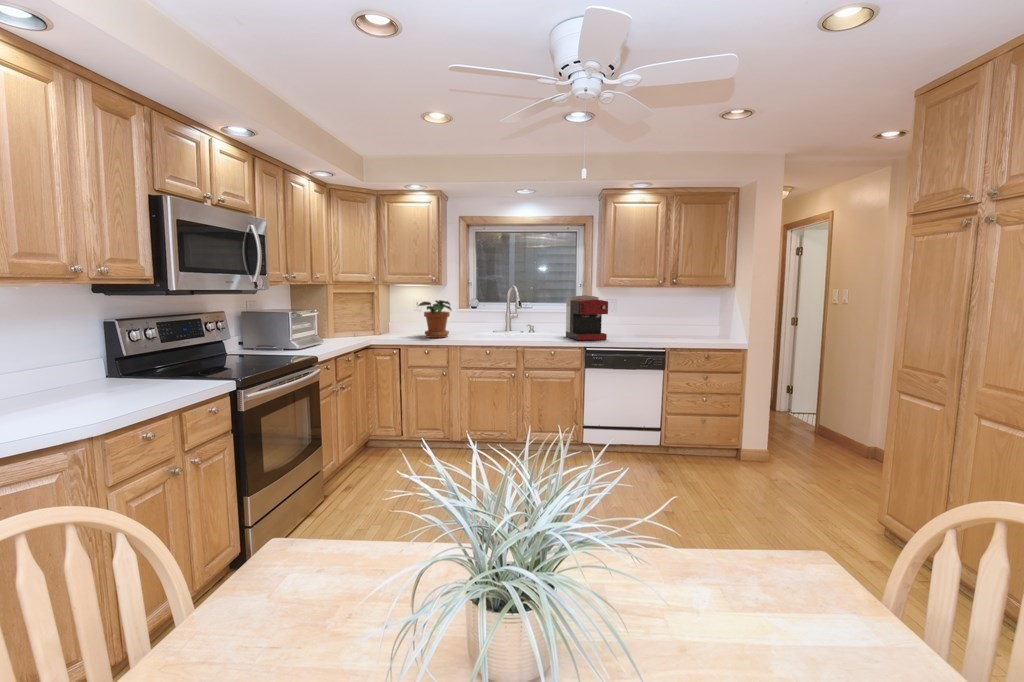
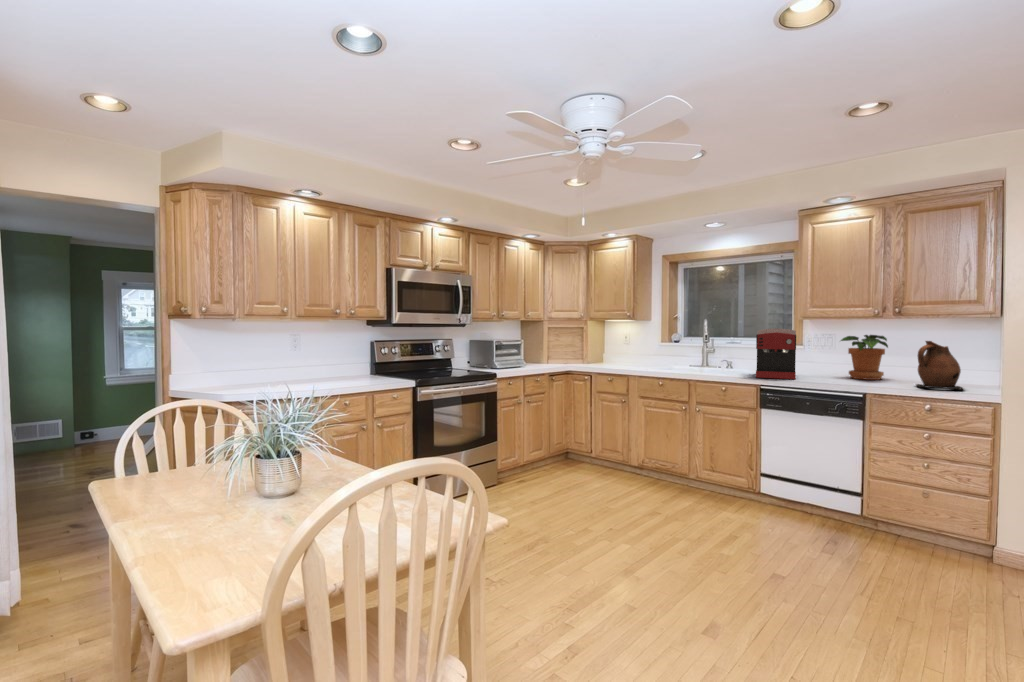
potted plant: present [419,300,451,338] -> present [841,335,888,380]
ceramic pitcher: none [684,305,720,341] -> present [916,341,964,390]

